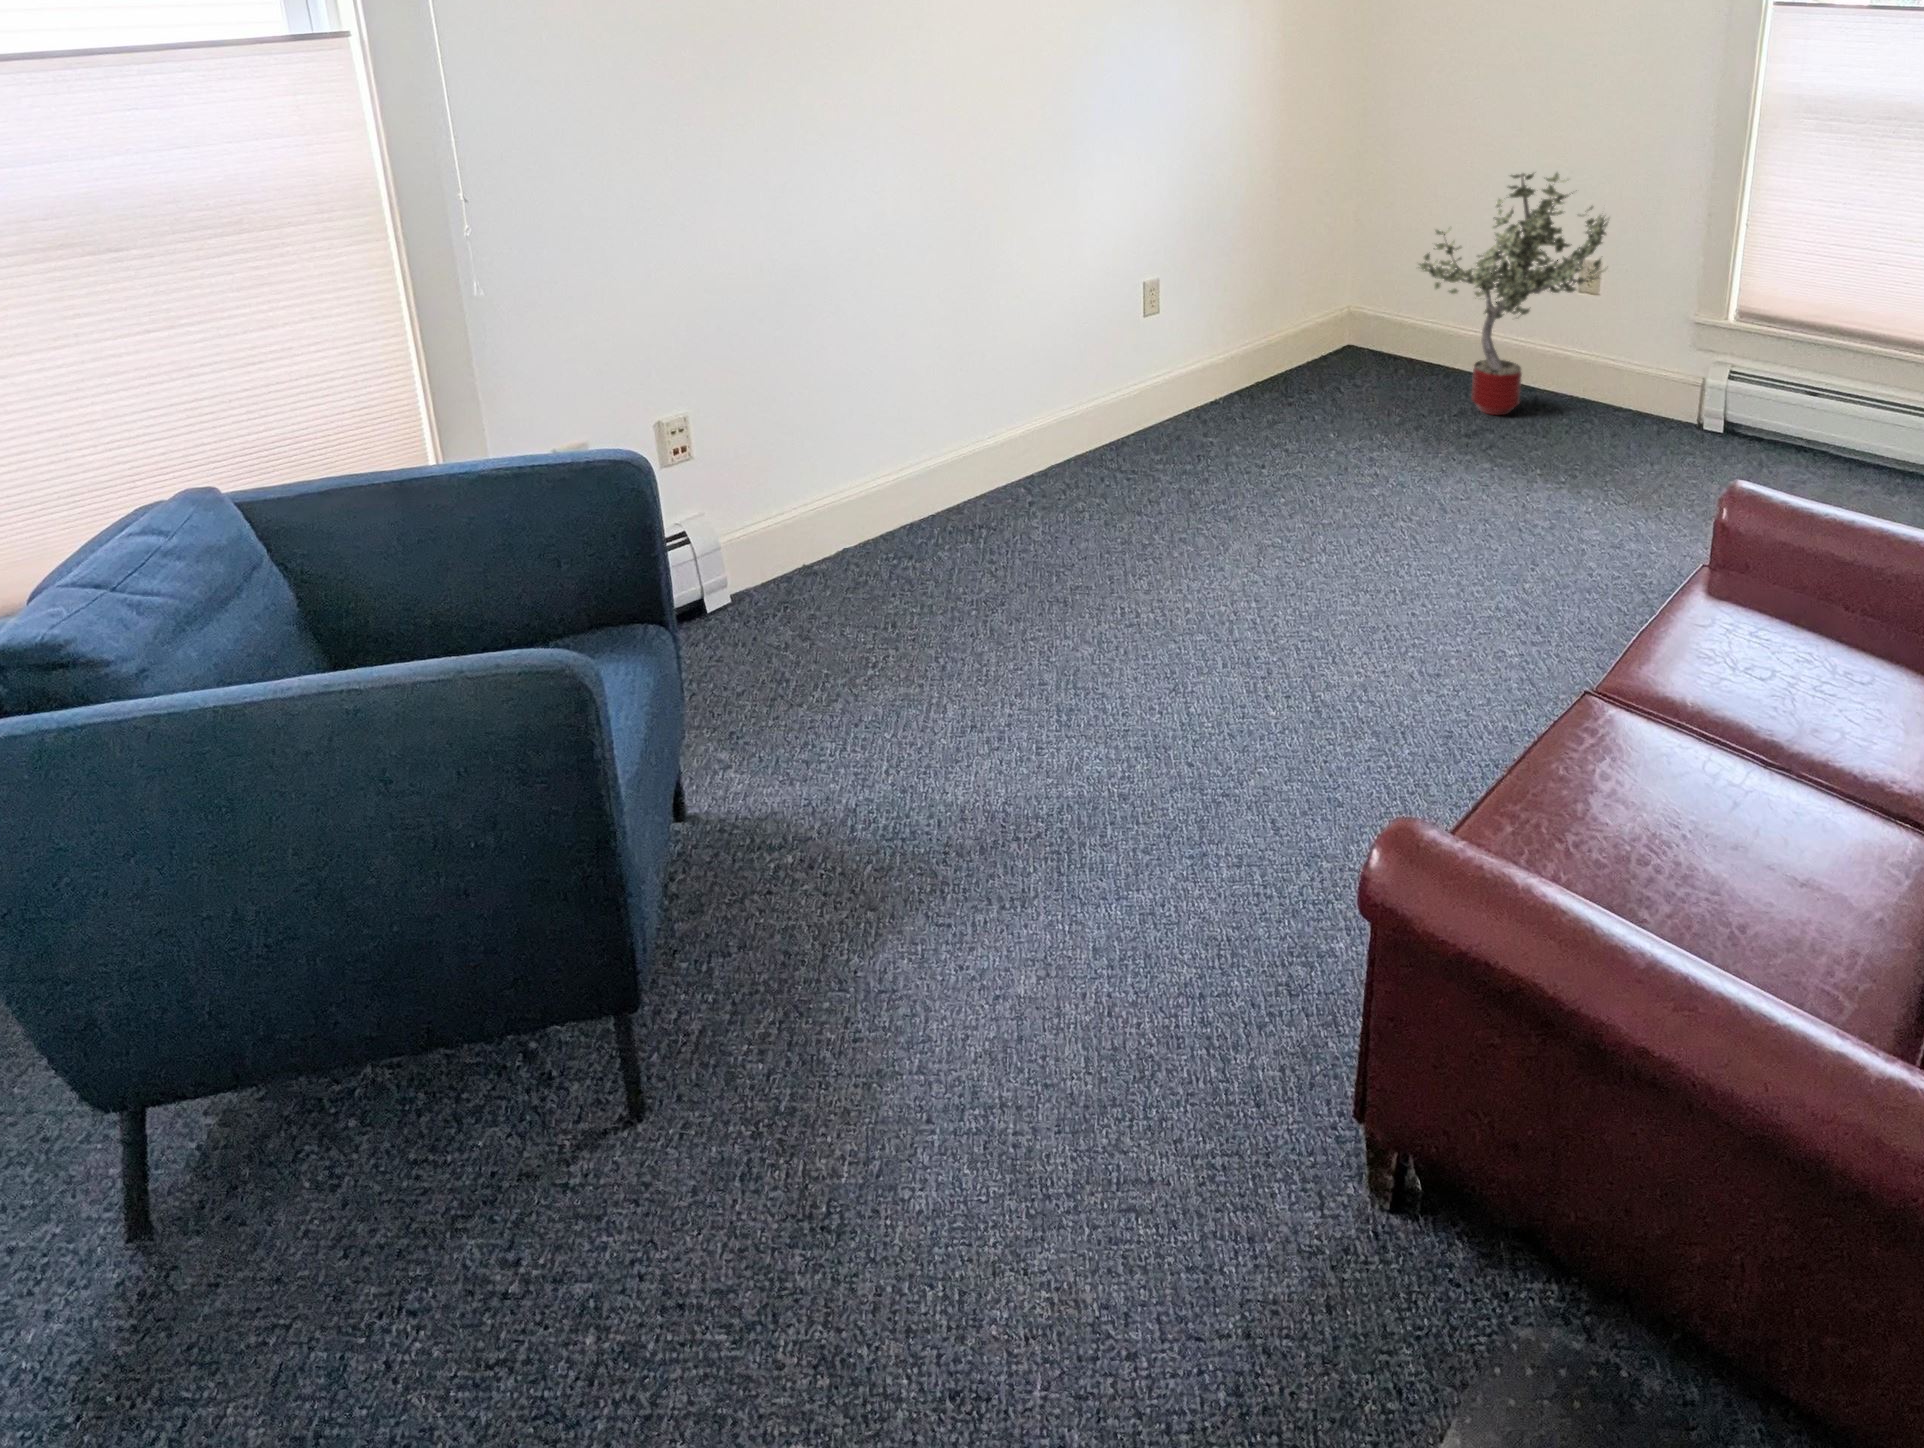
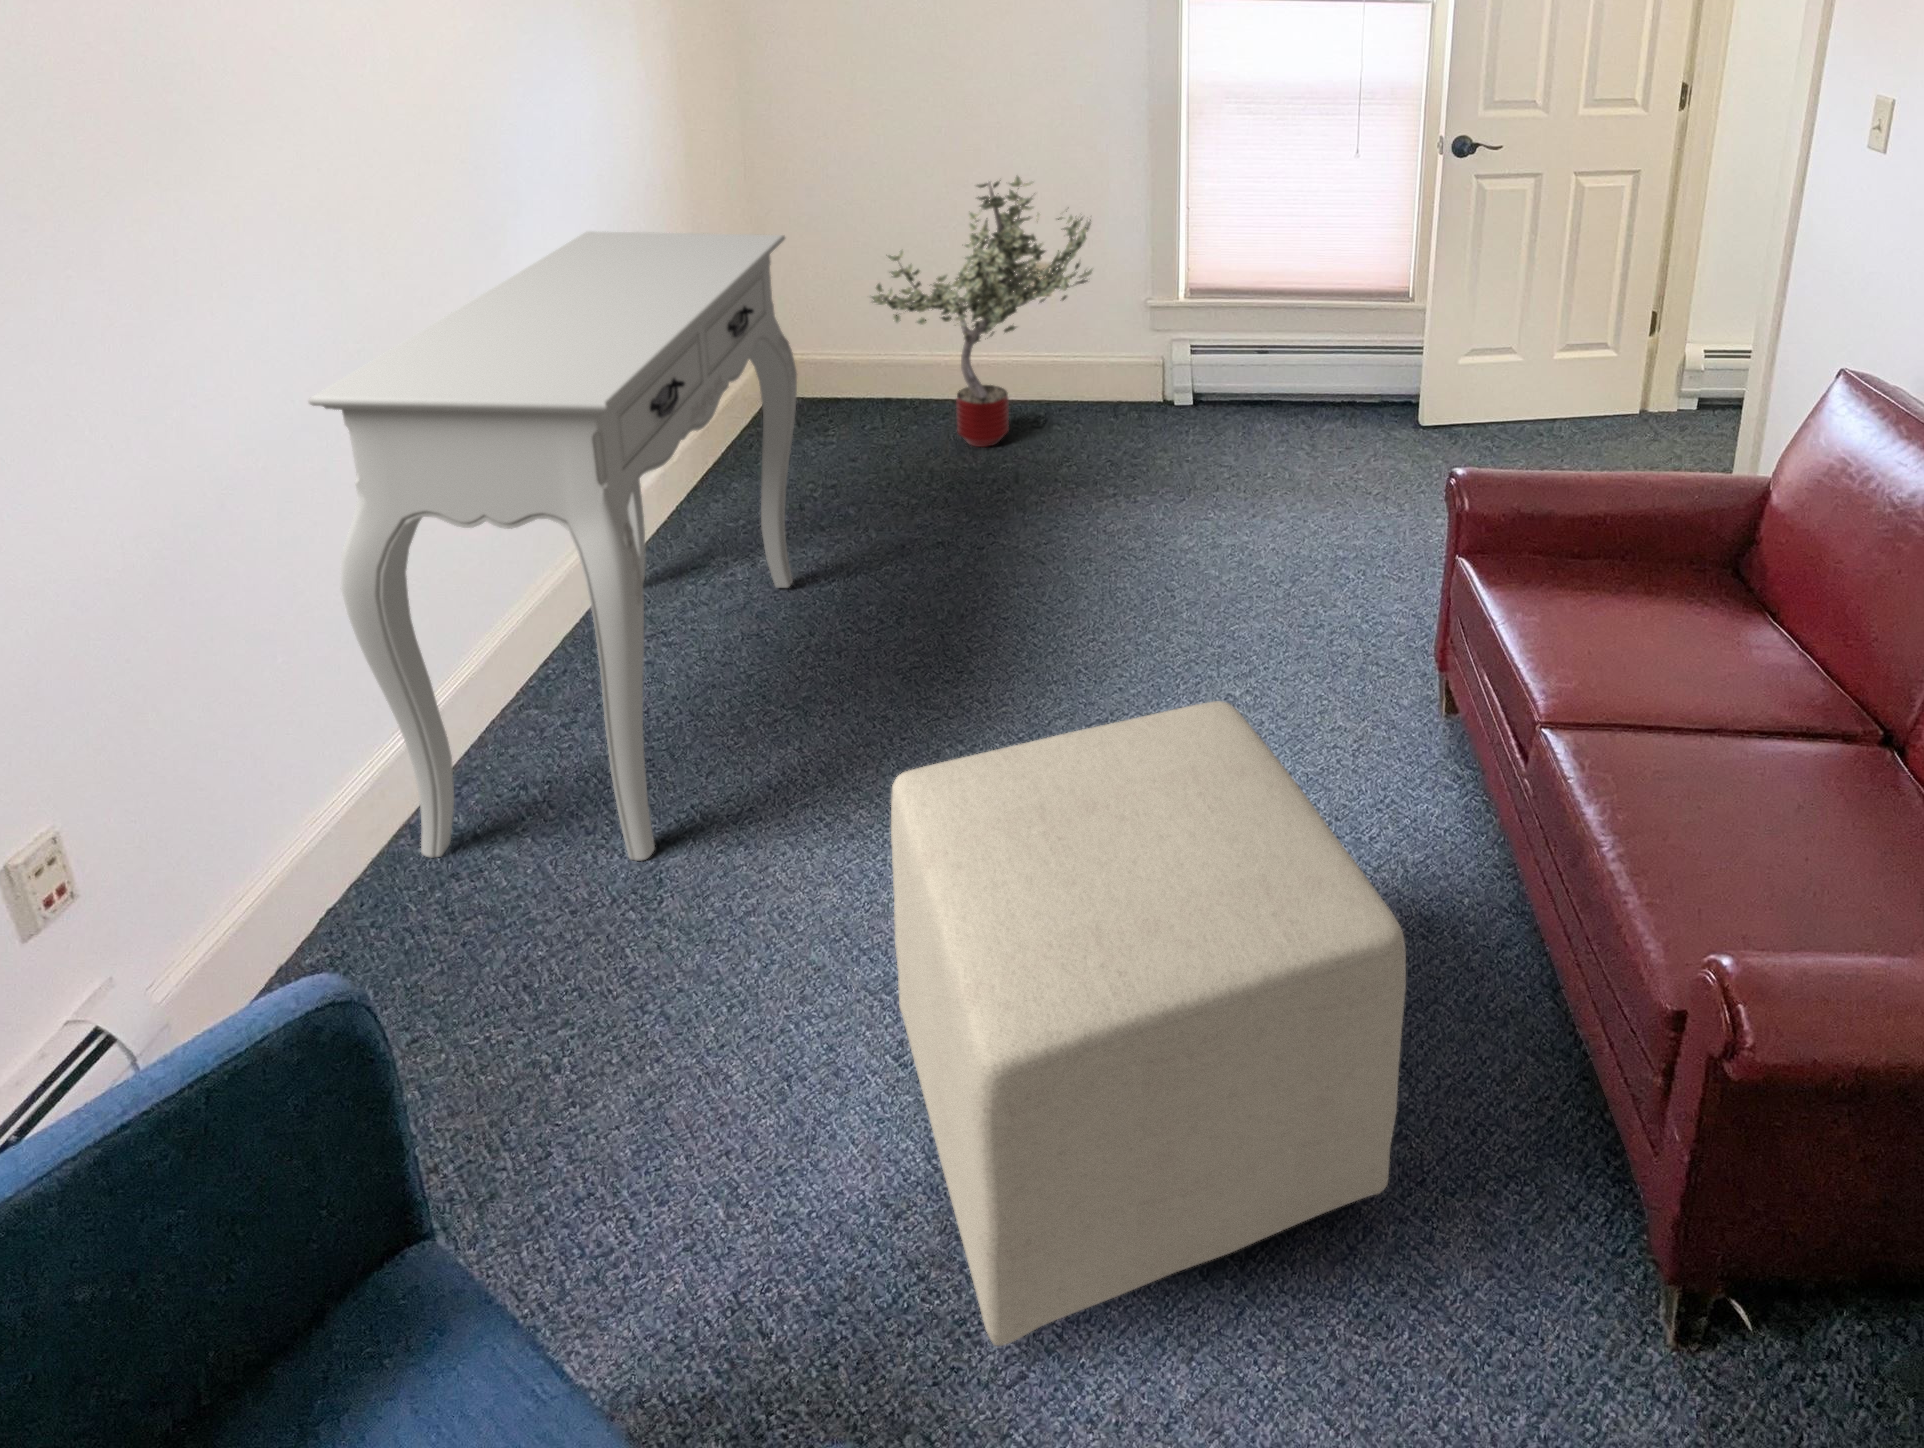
console table: none [879,164,1270,585] -> present [308,231,797,861]
ottoman: none [924,535,1323,974] -> present [891,701,1406,1346]

